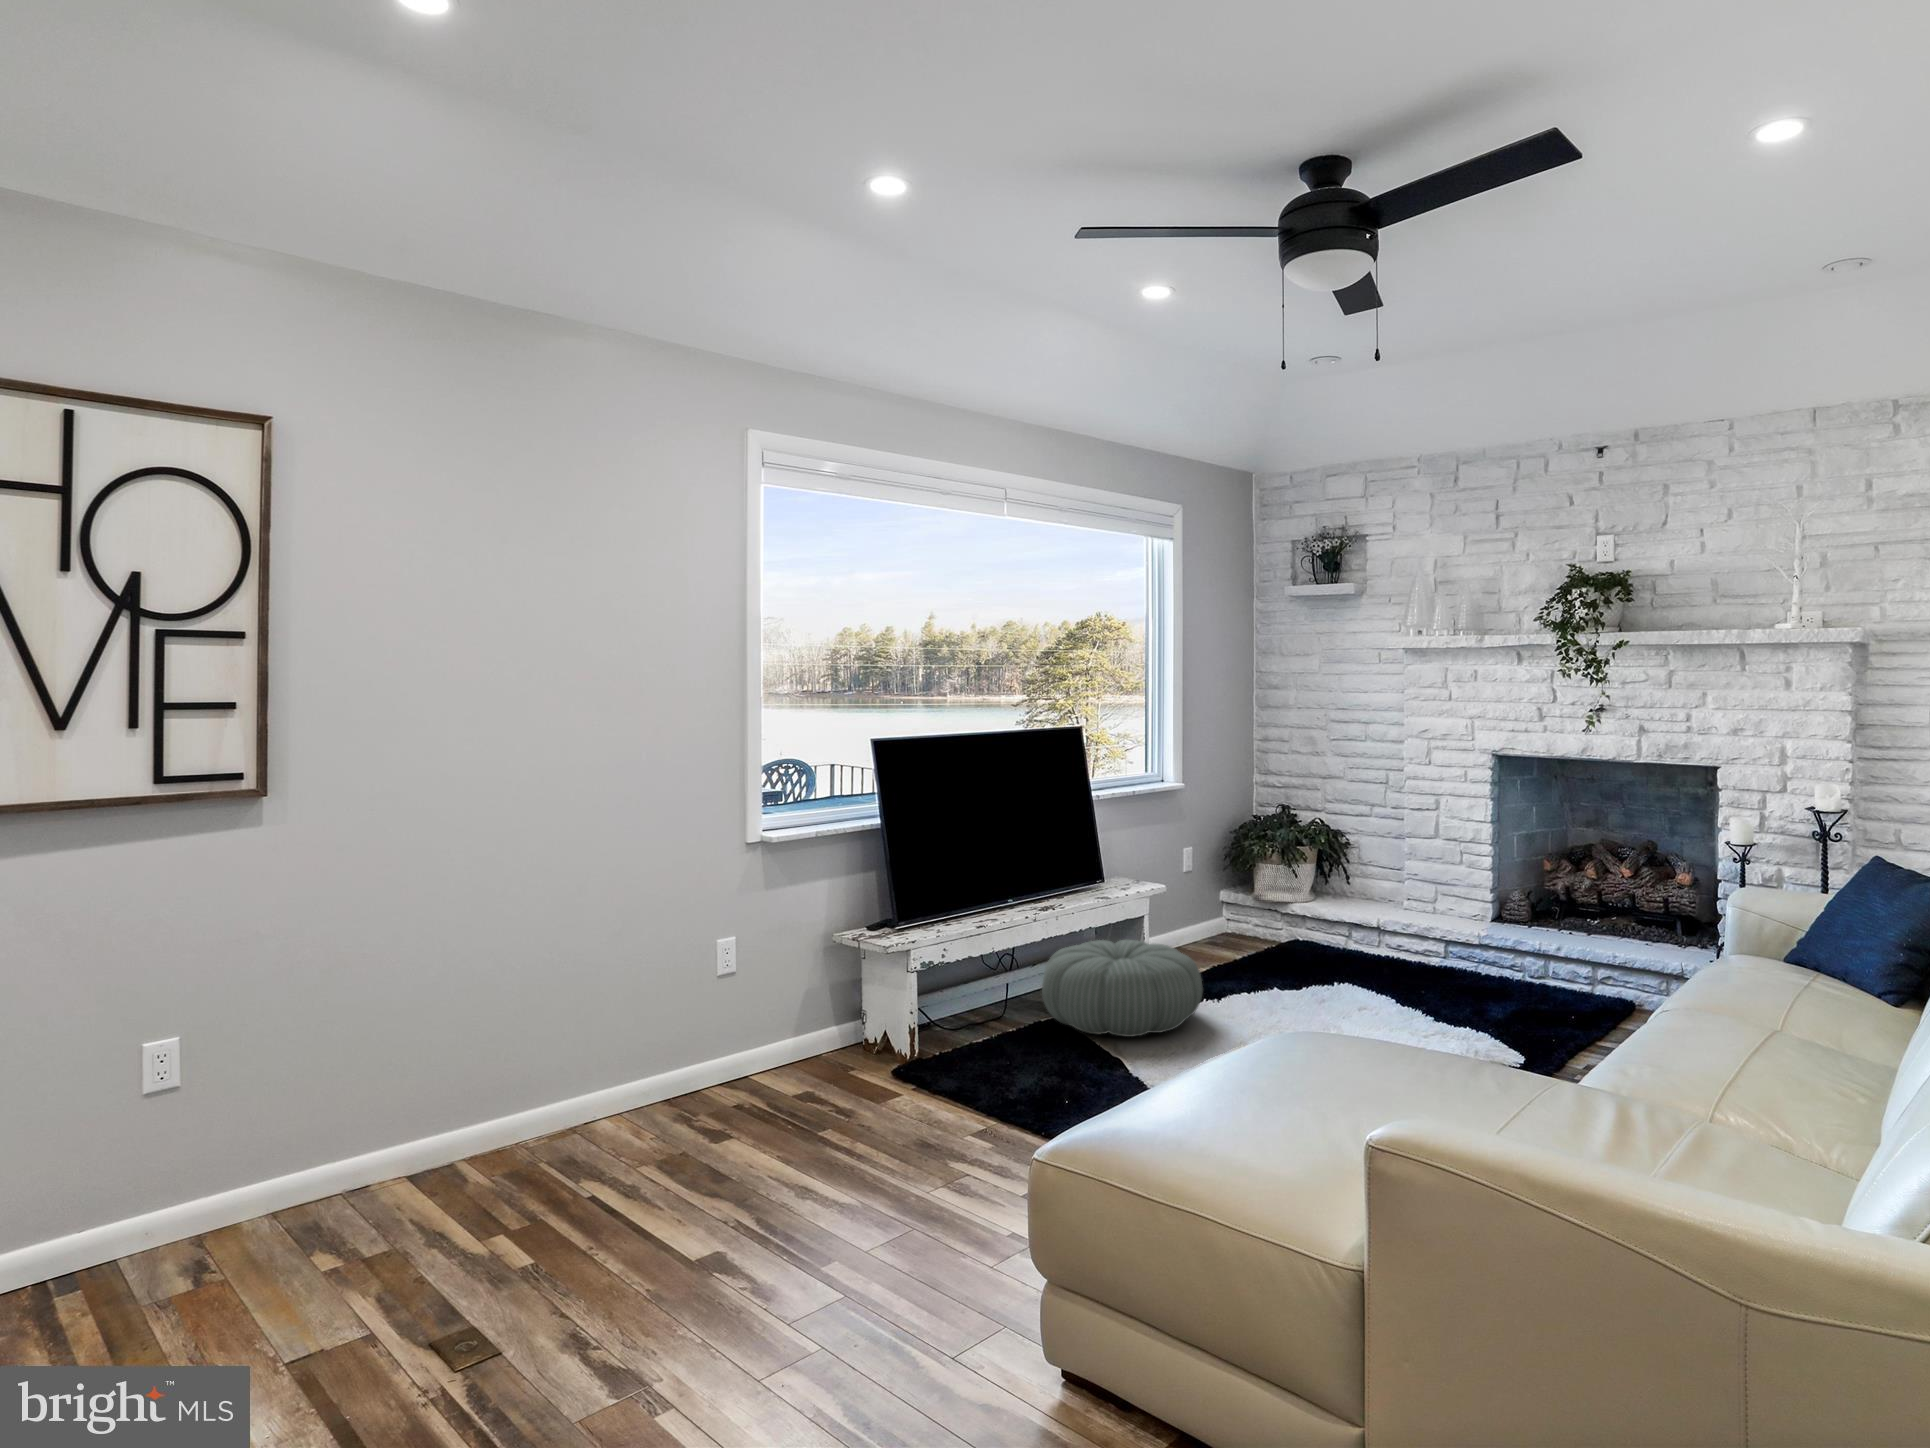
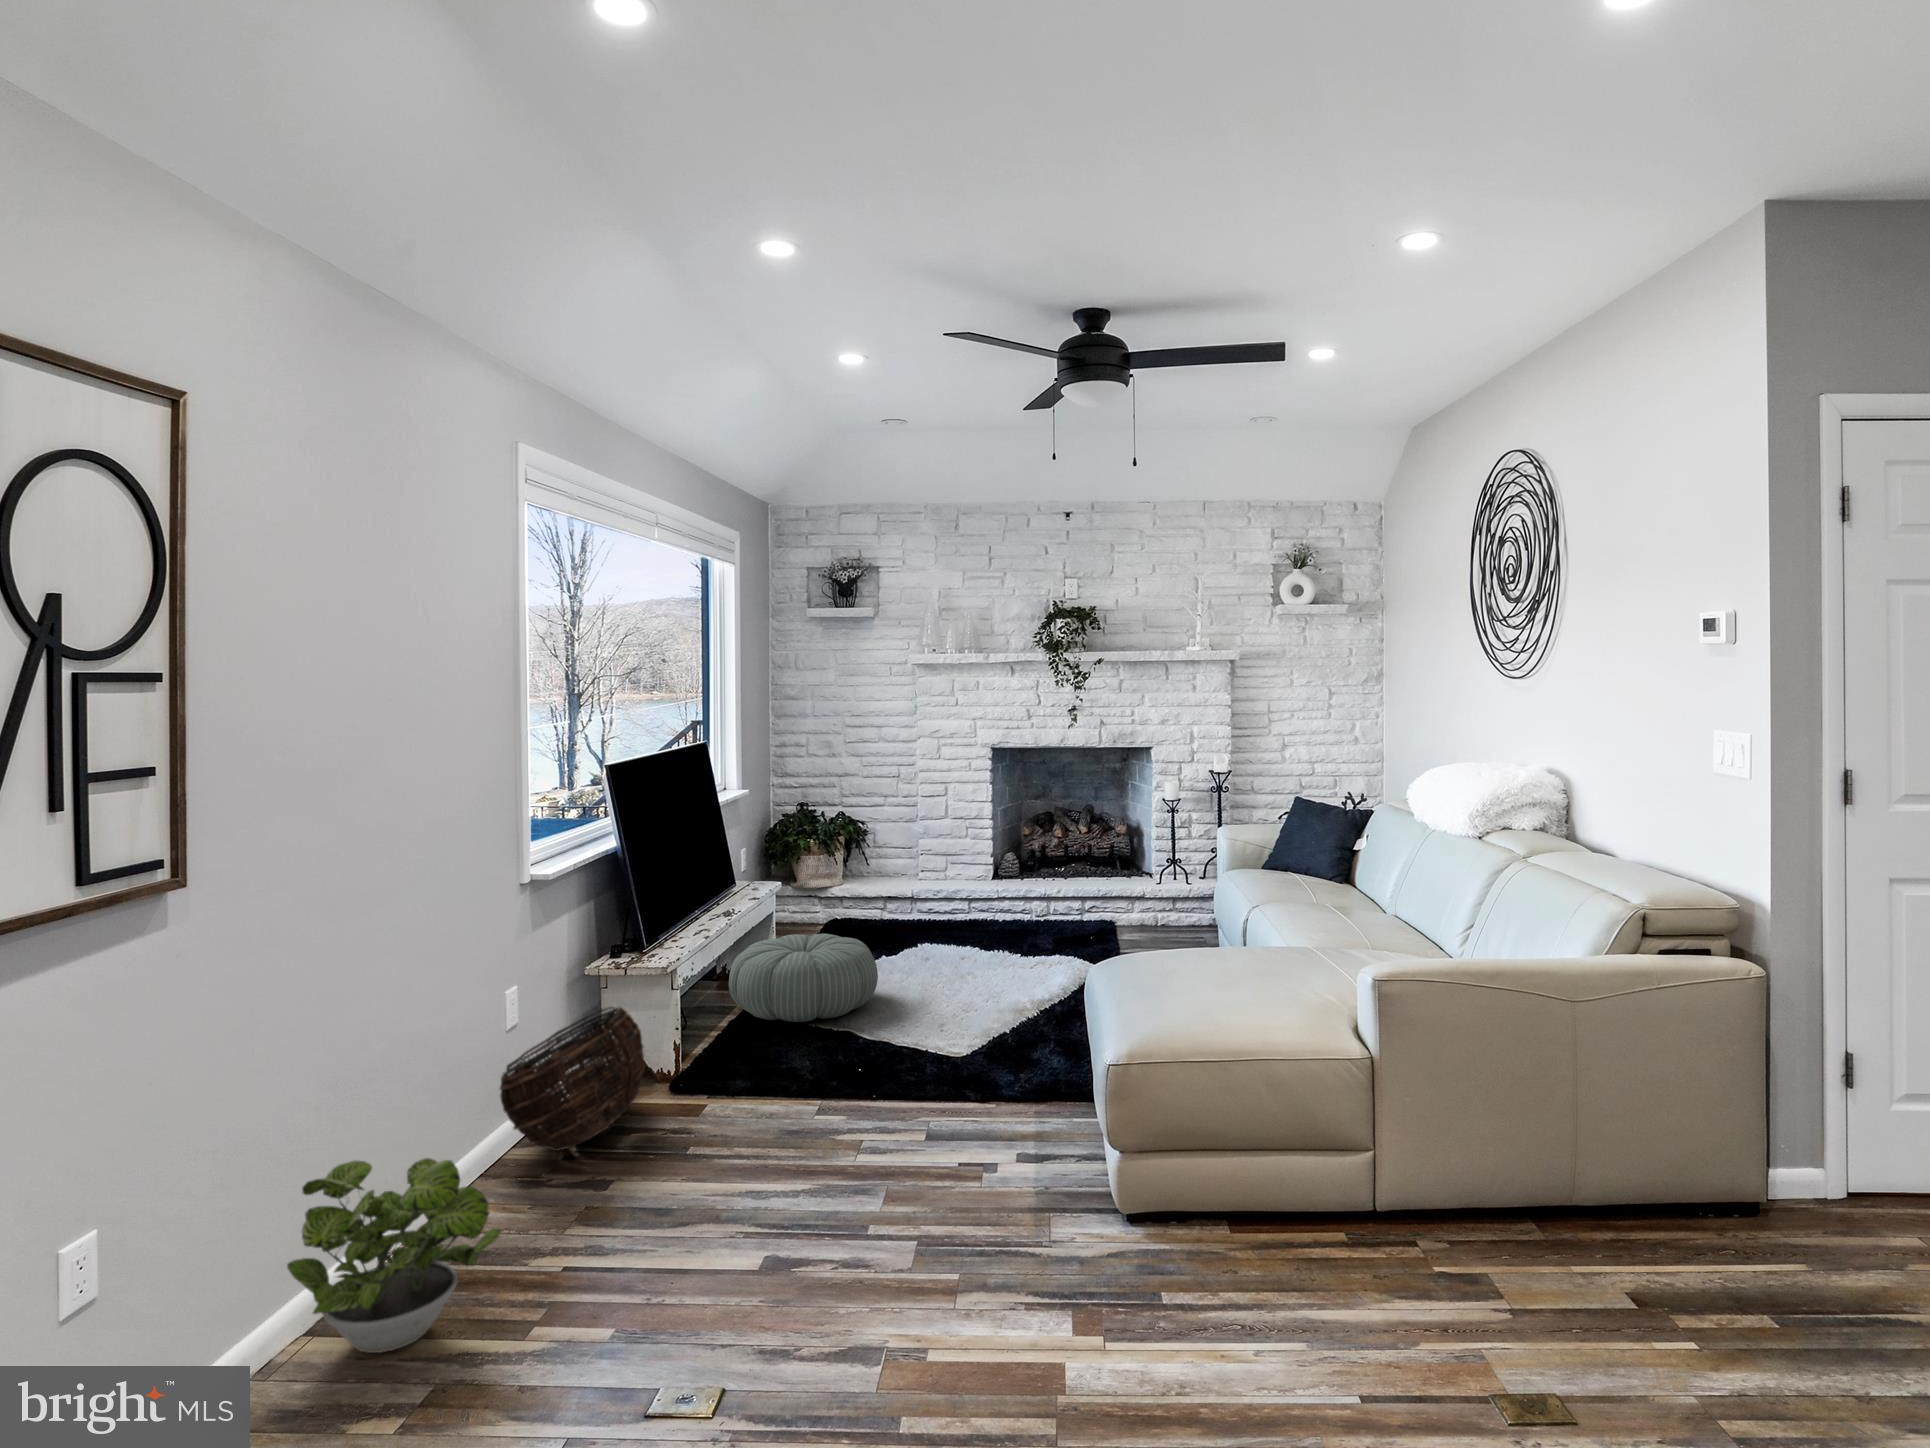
basket: none [670,974,860,1097] -> present [500,1007,645,1151]
potted plant: none [345,1050,500,1218] -> present [287,1158,501,1353]

